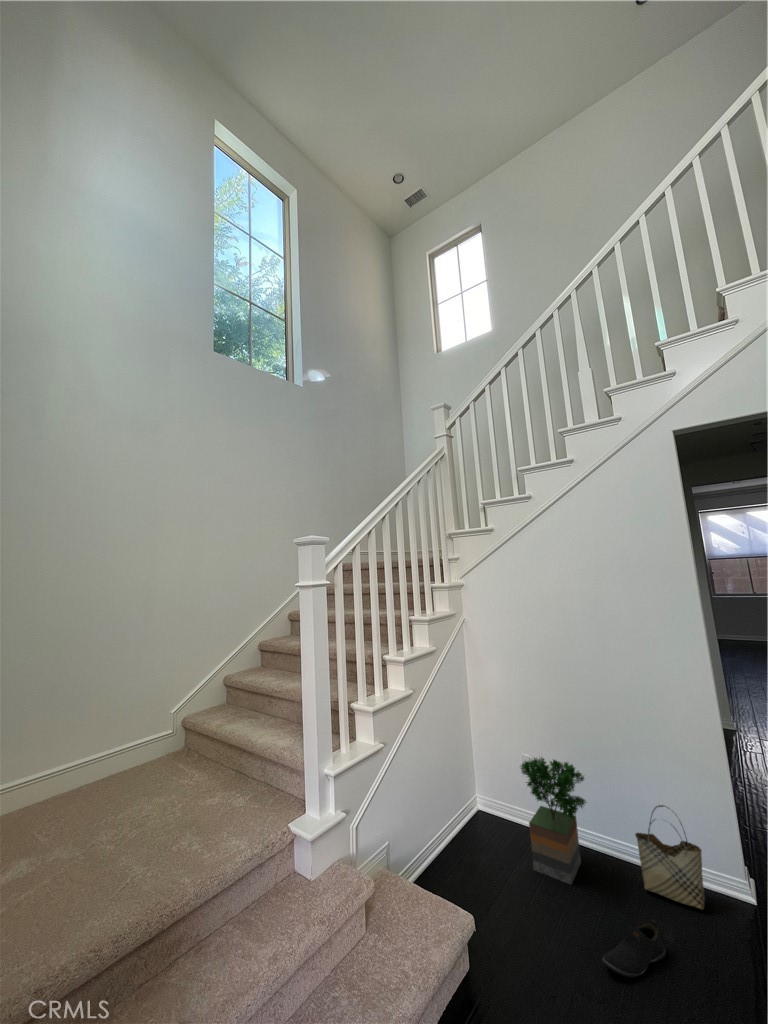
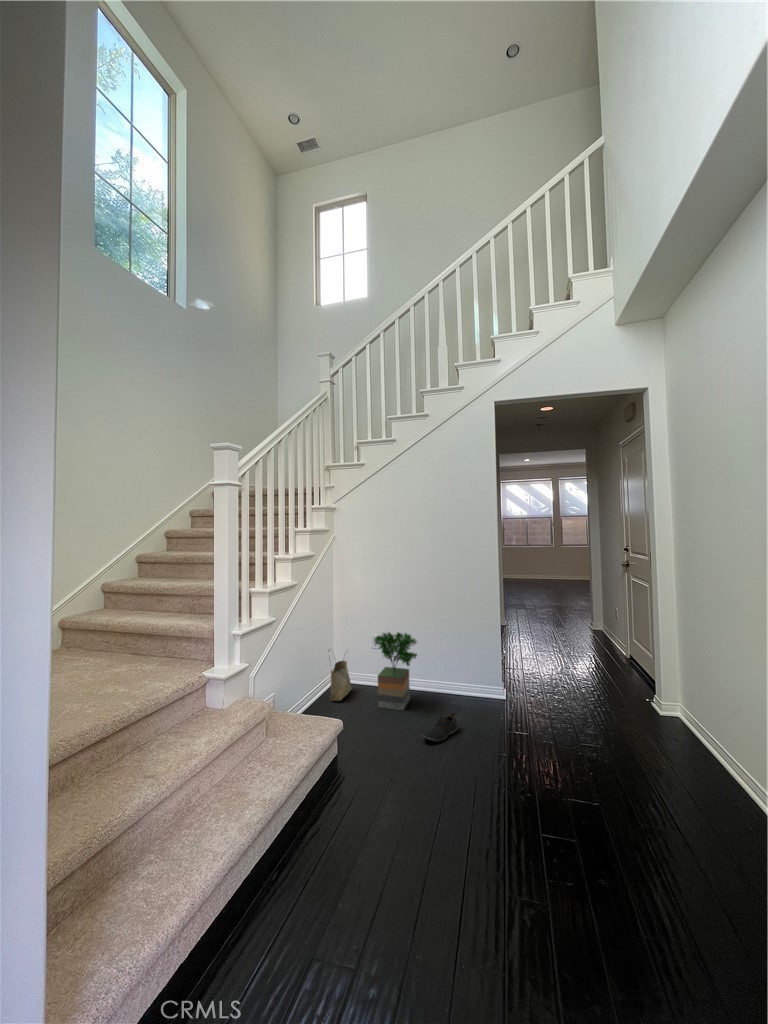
woven basket: present [635,805,705,909] -> present [330,660,352,701]

